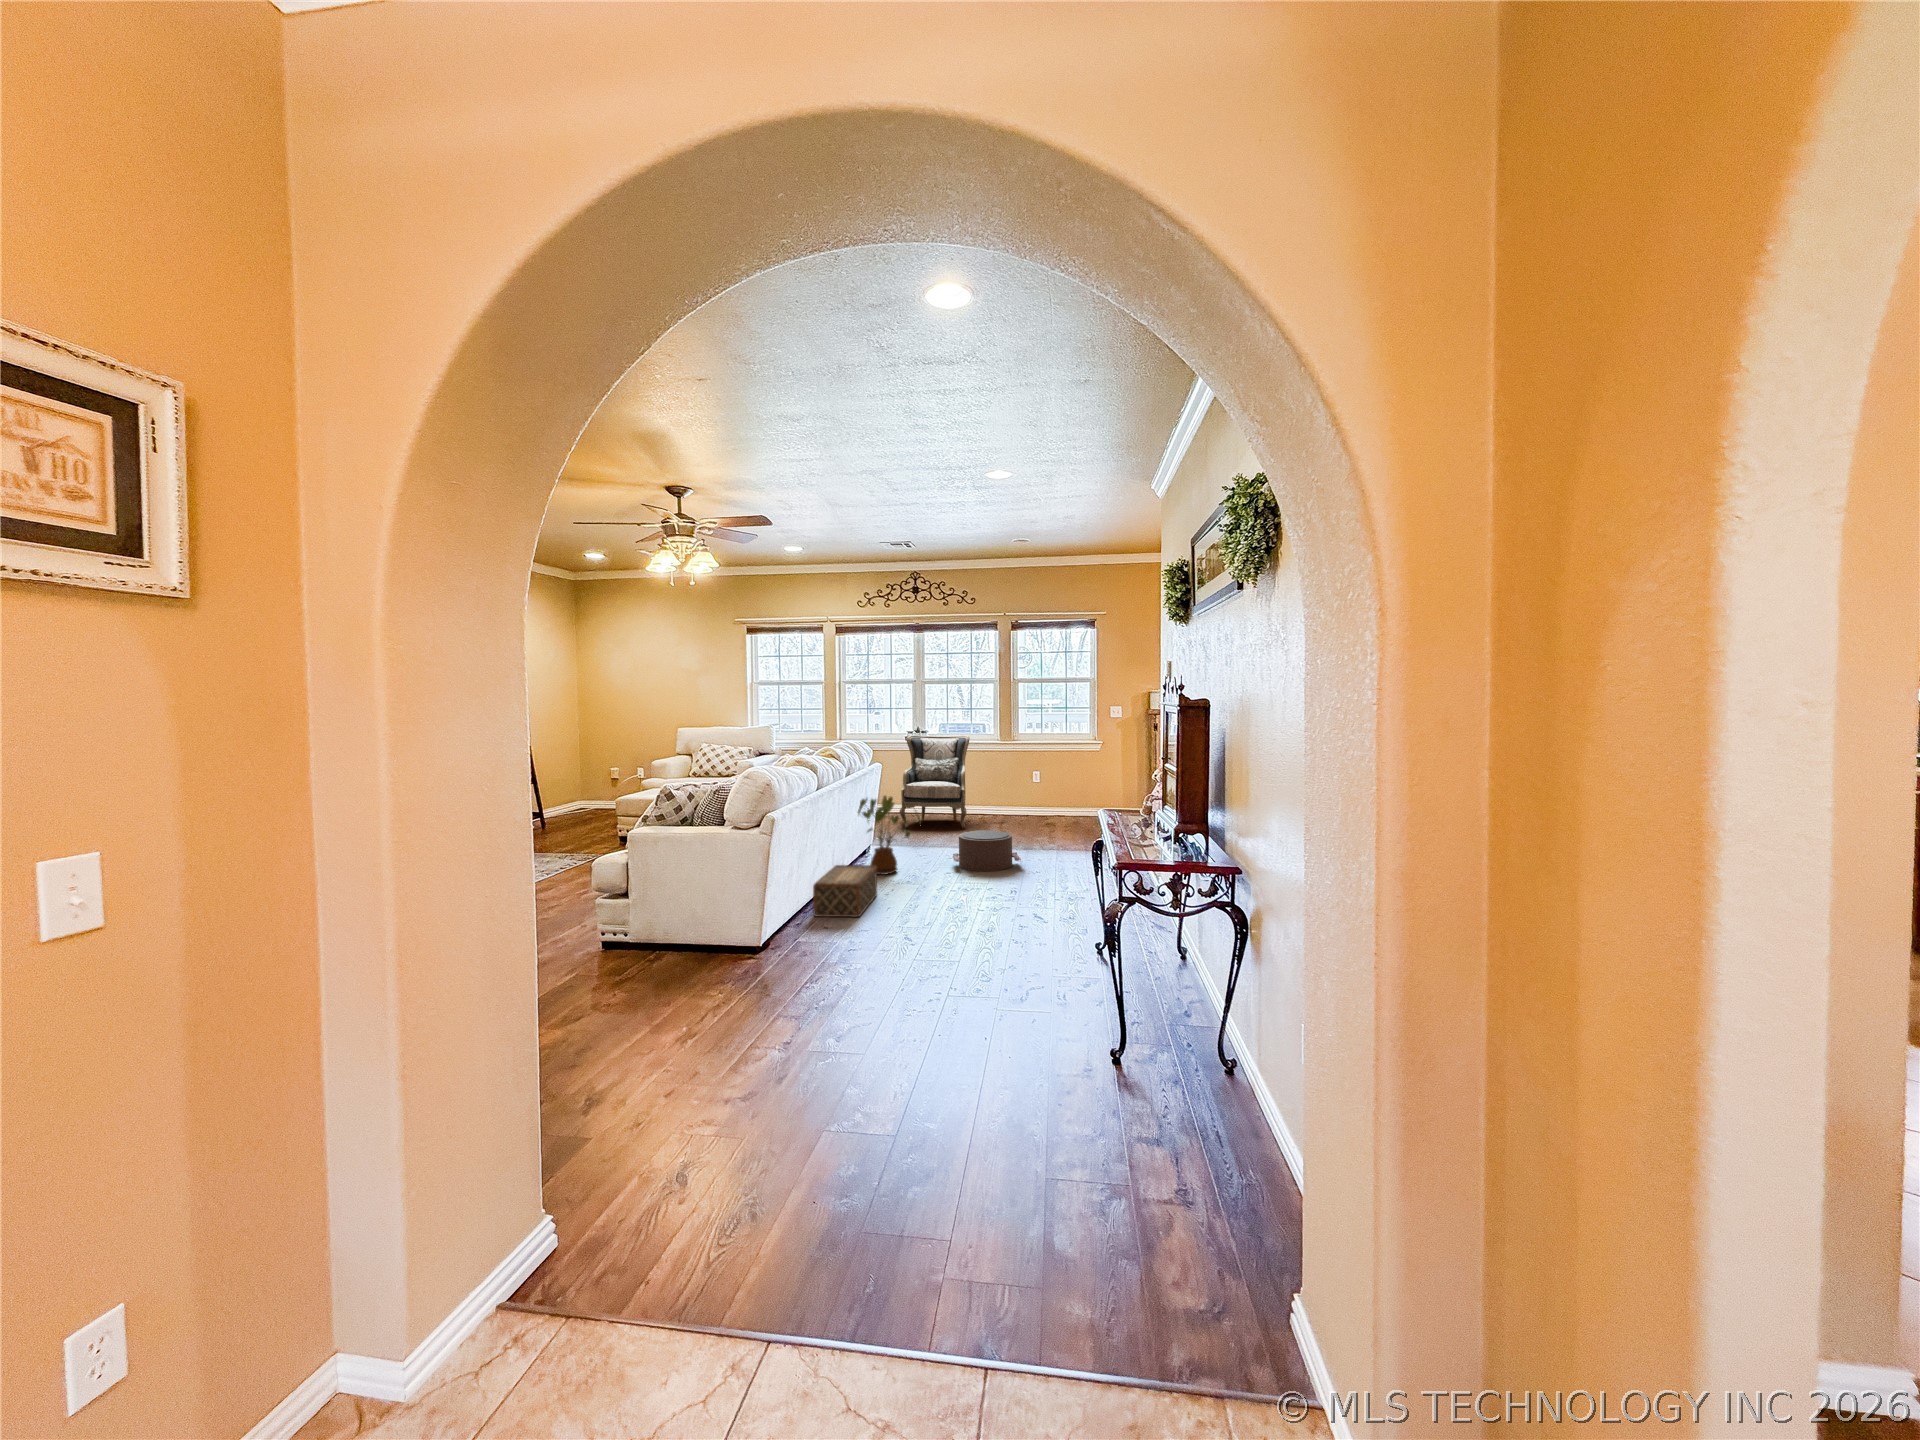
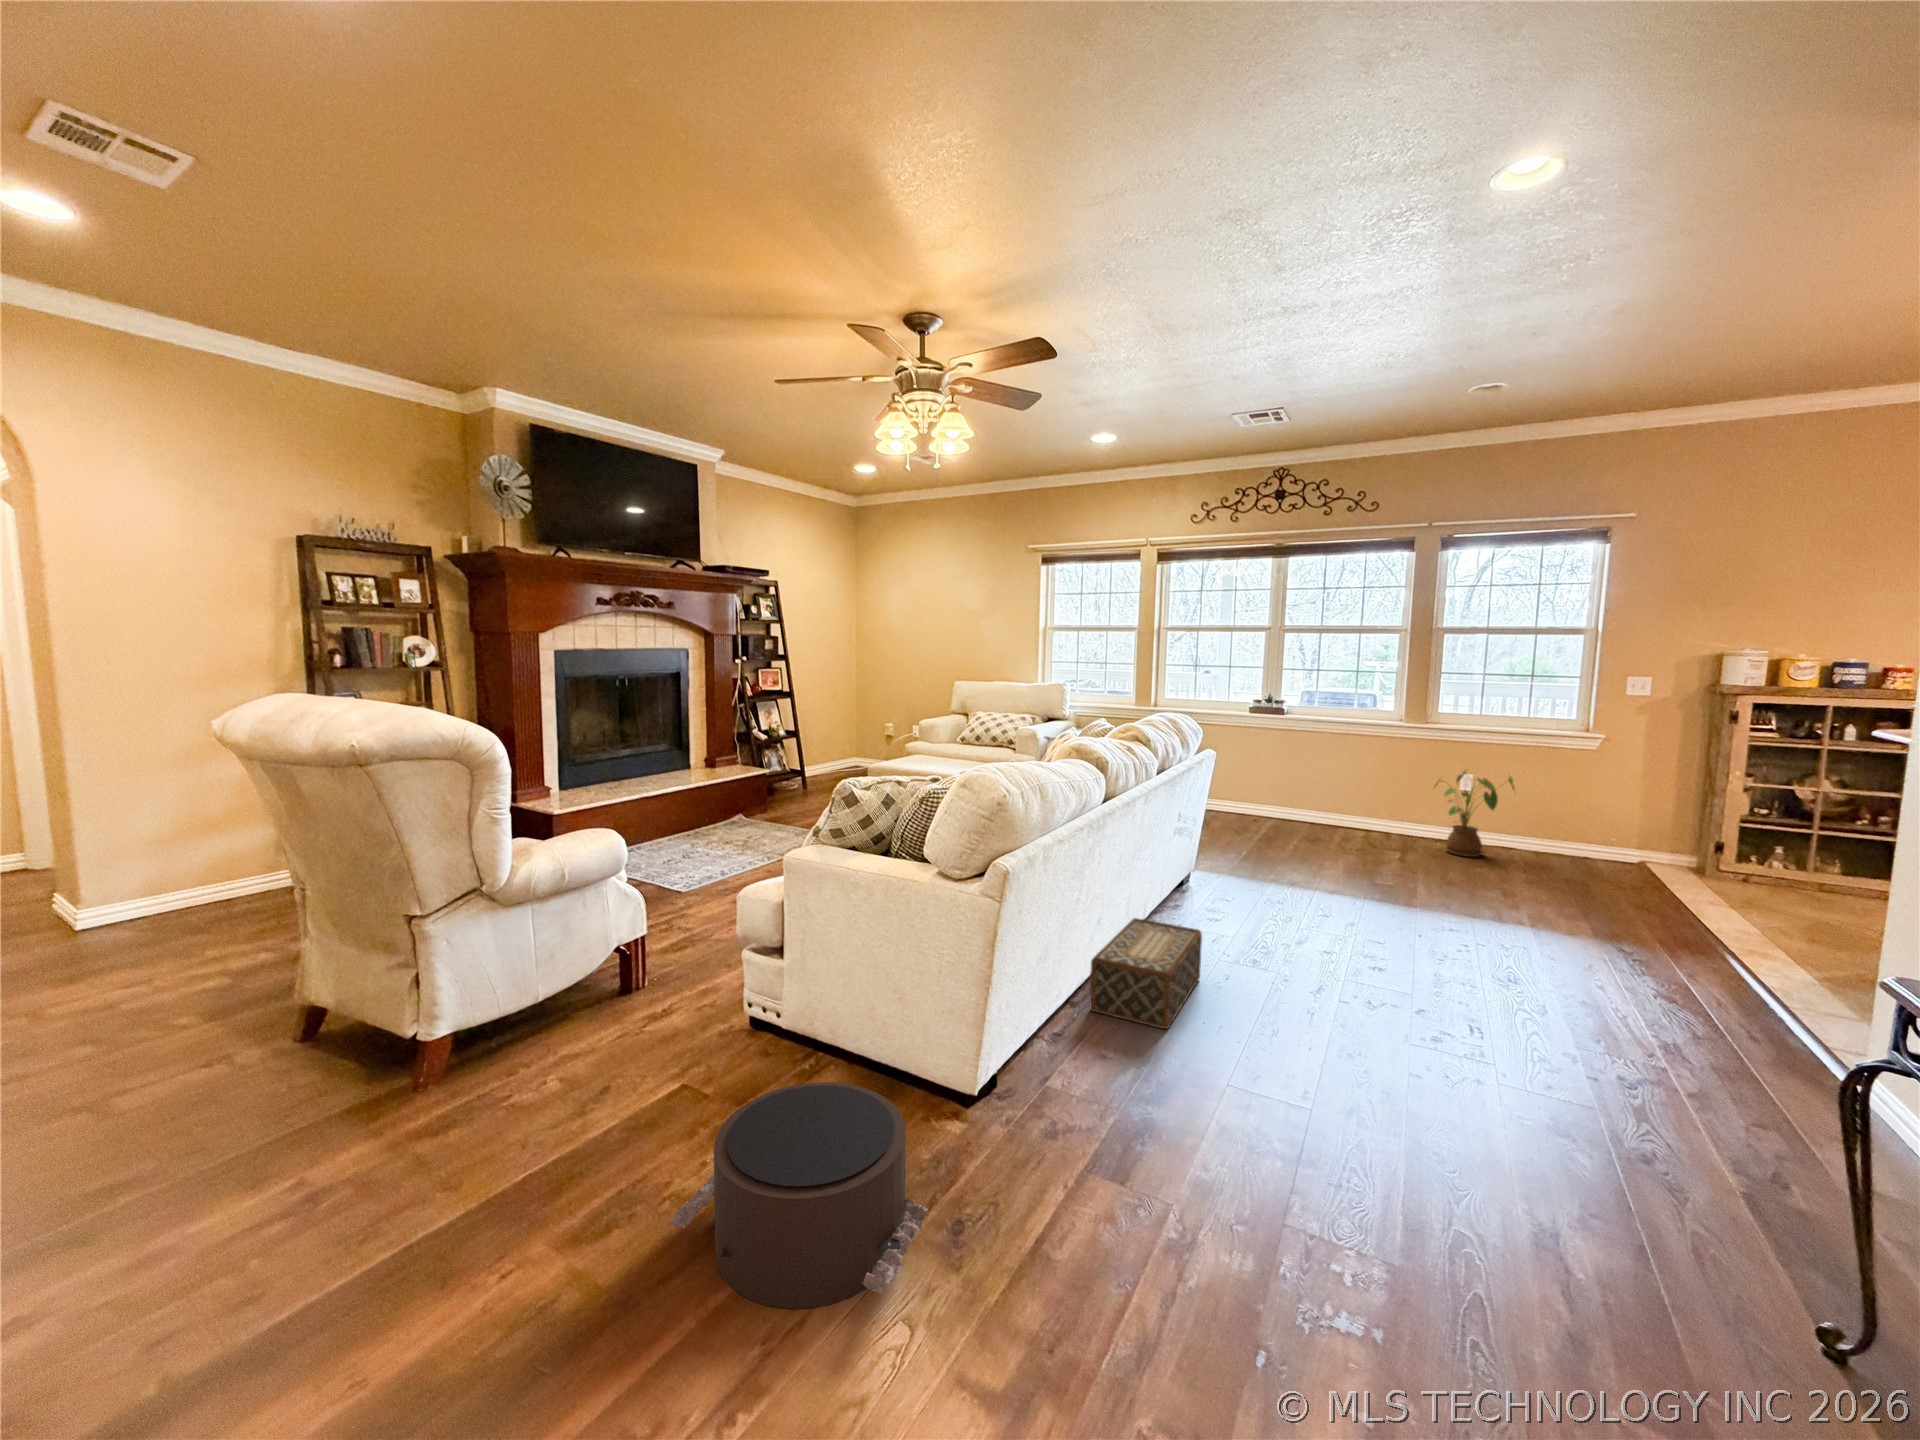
armchair: present [899,735,970,828] -> none [1236,706,1362,856]
house plant: present [858,796,920,875] -> present [1434,771,1516,857]
pouf: present [953,830,1021,871] -> present [669,1082,929,1309]

